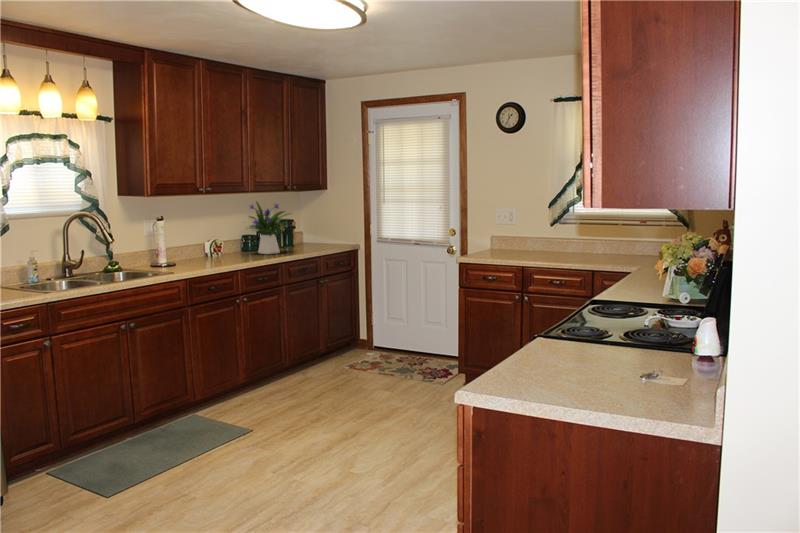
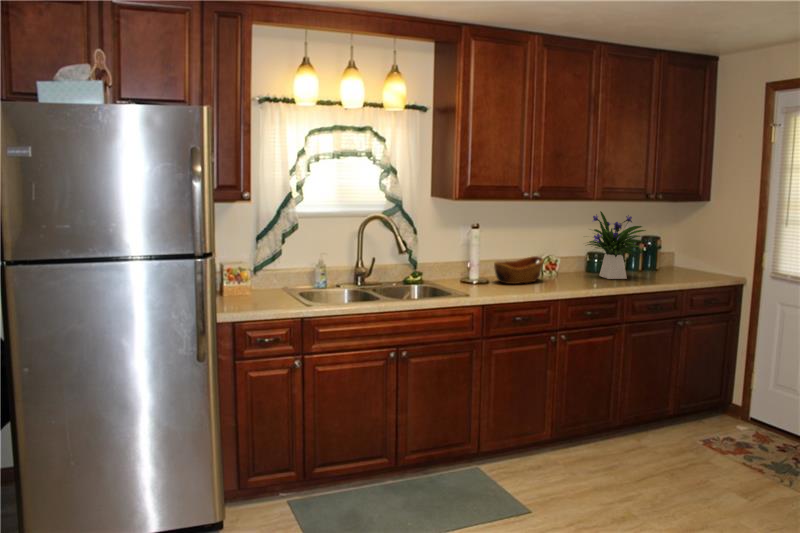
wooden bowl: none [181,241,219,264] -> present [494,256,544,284]

